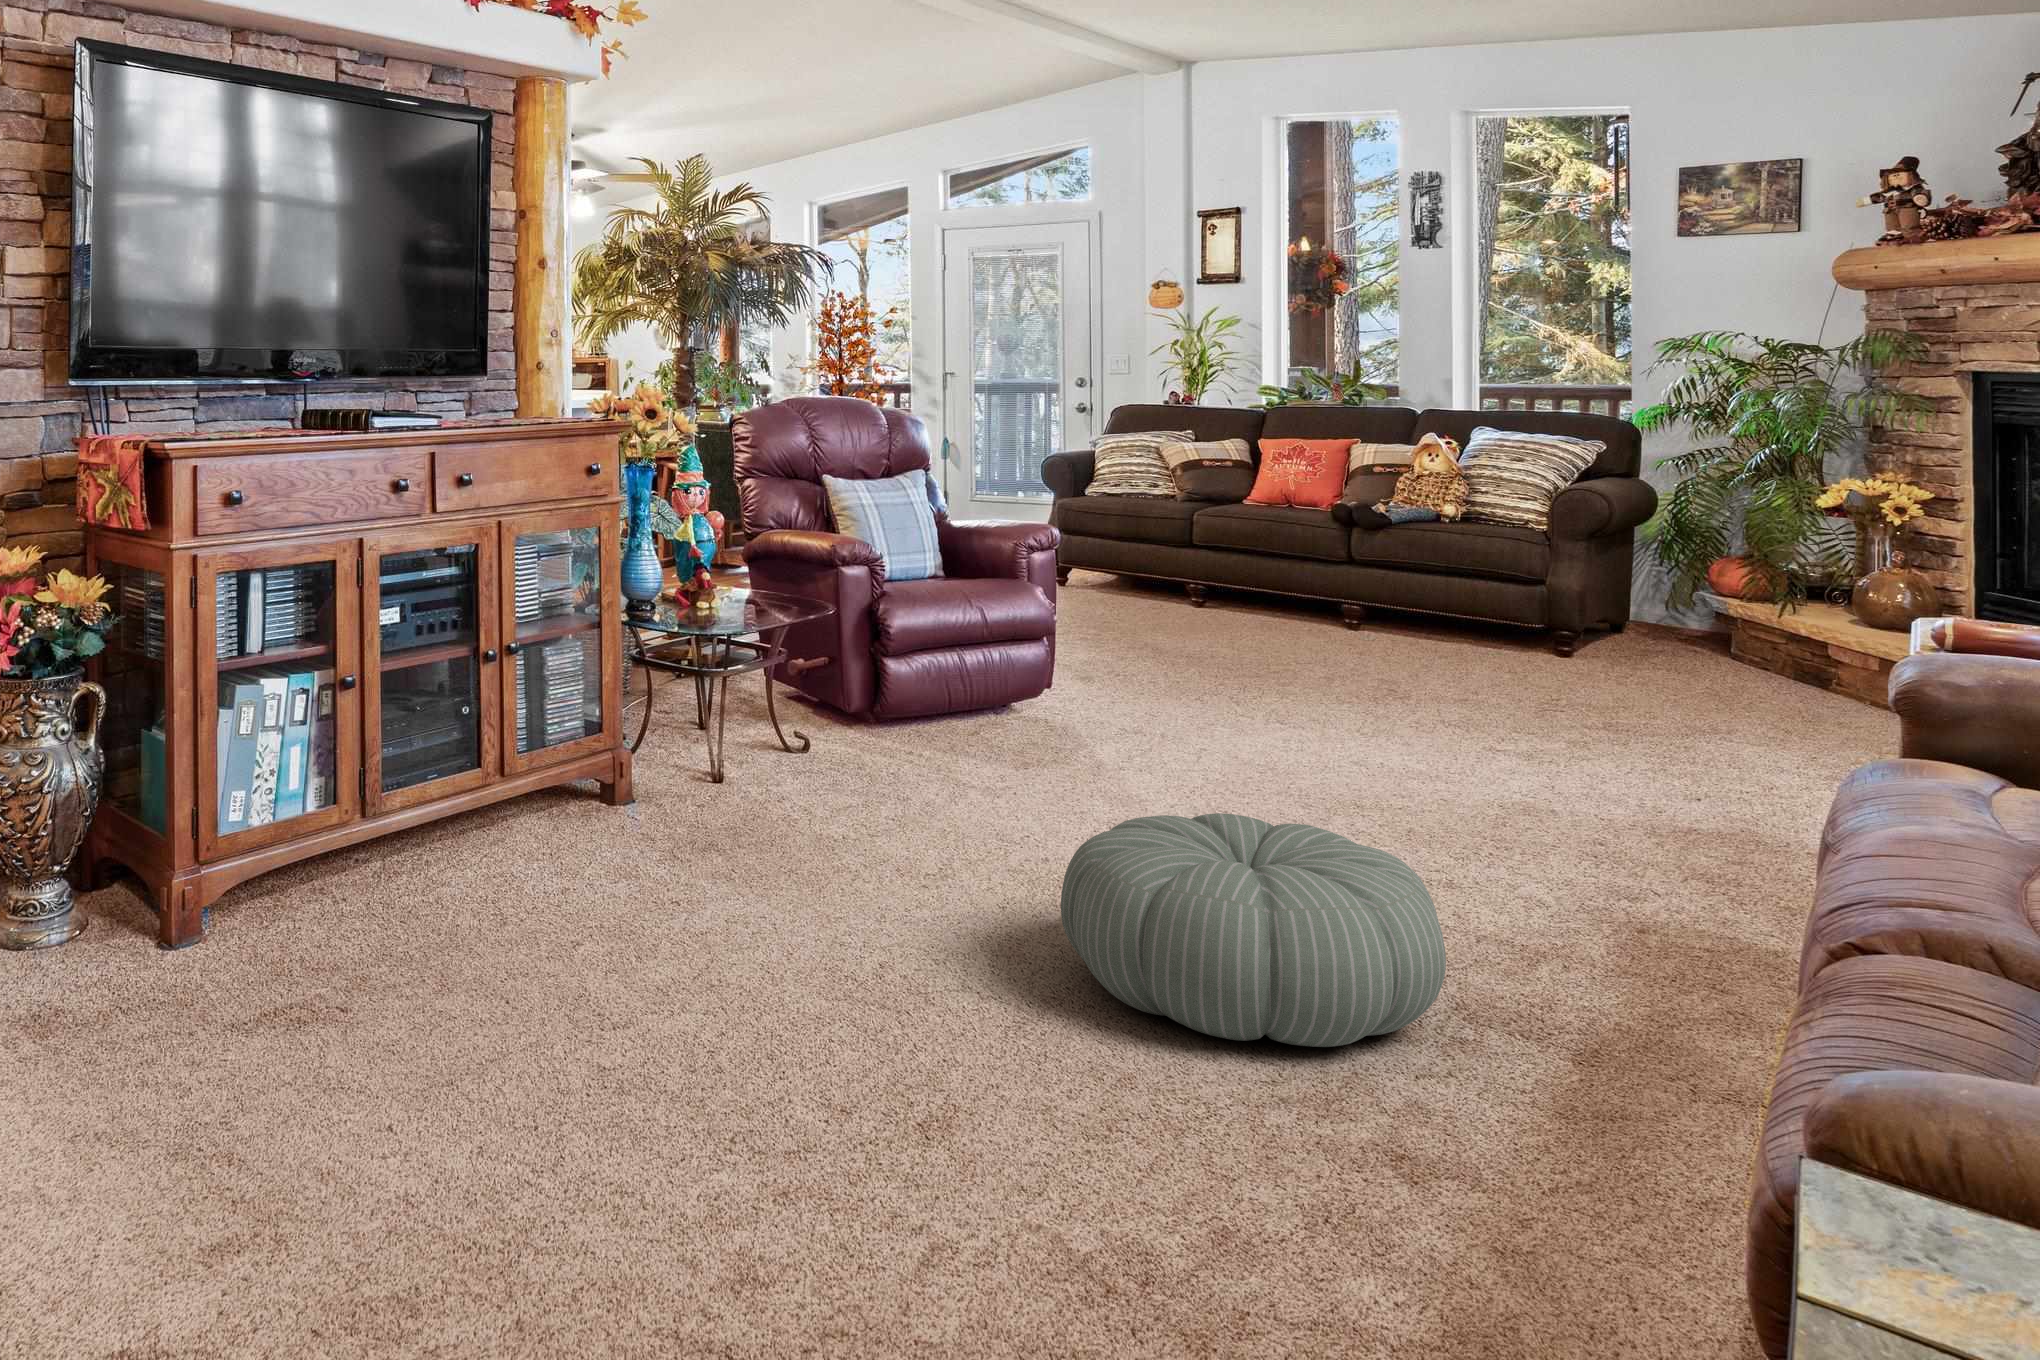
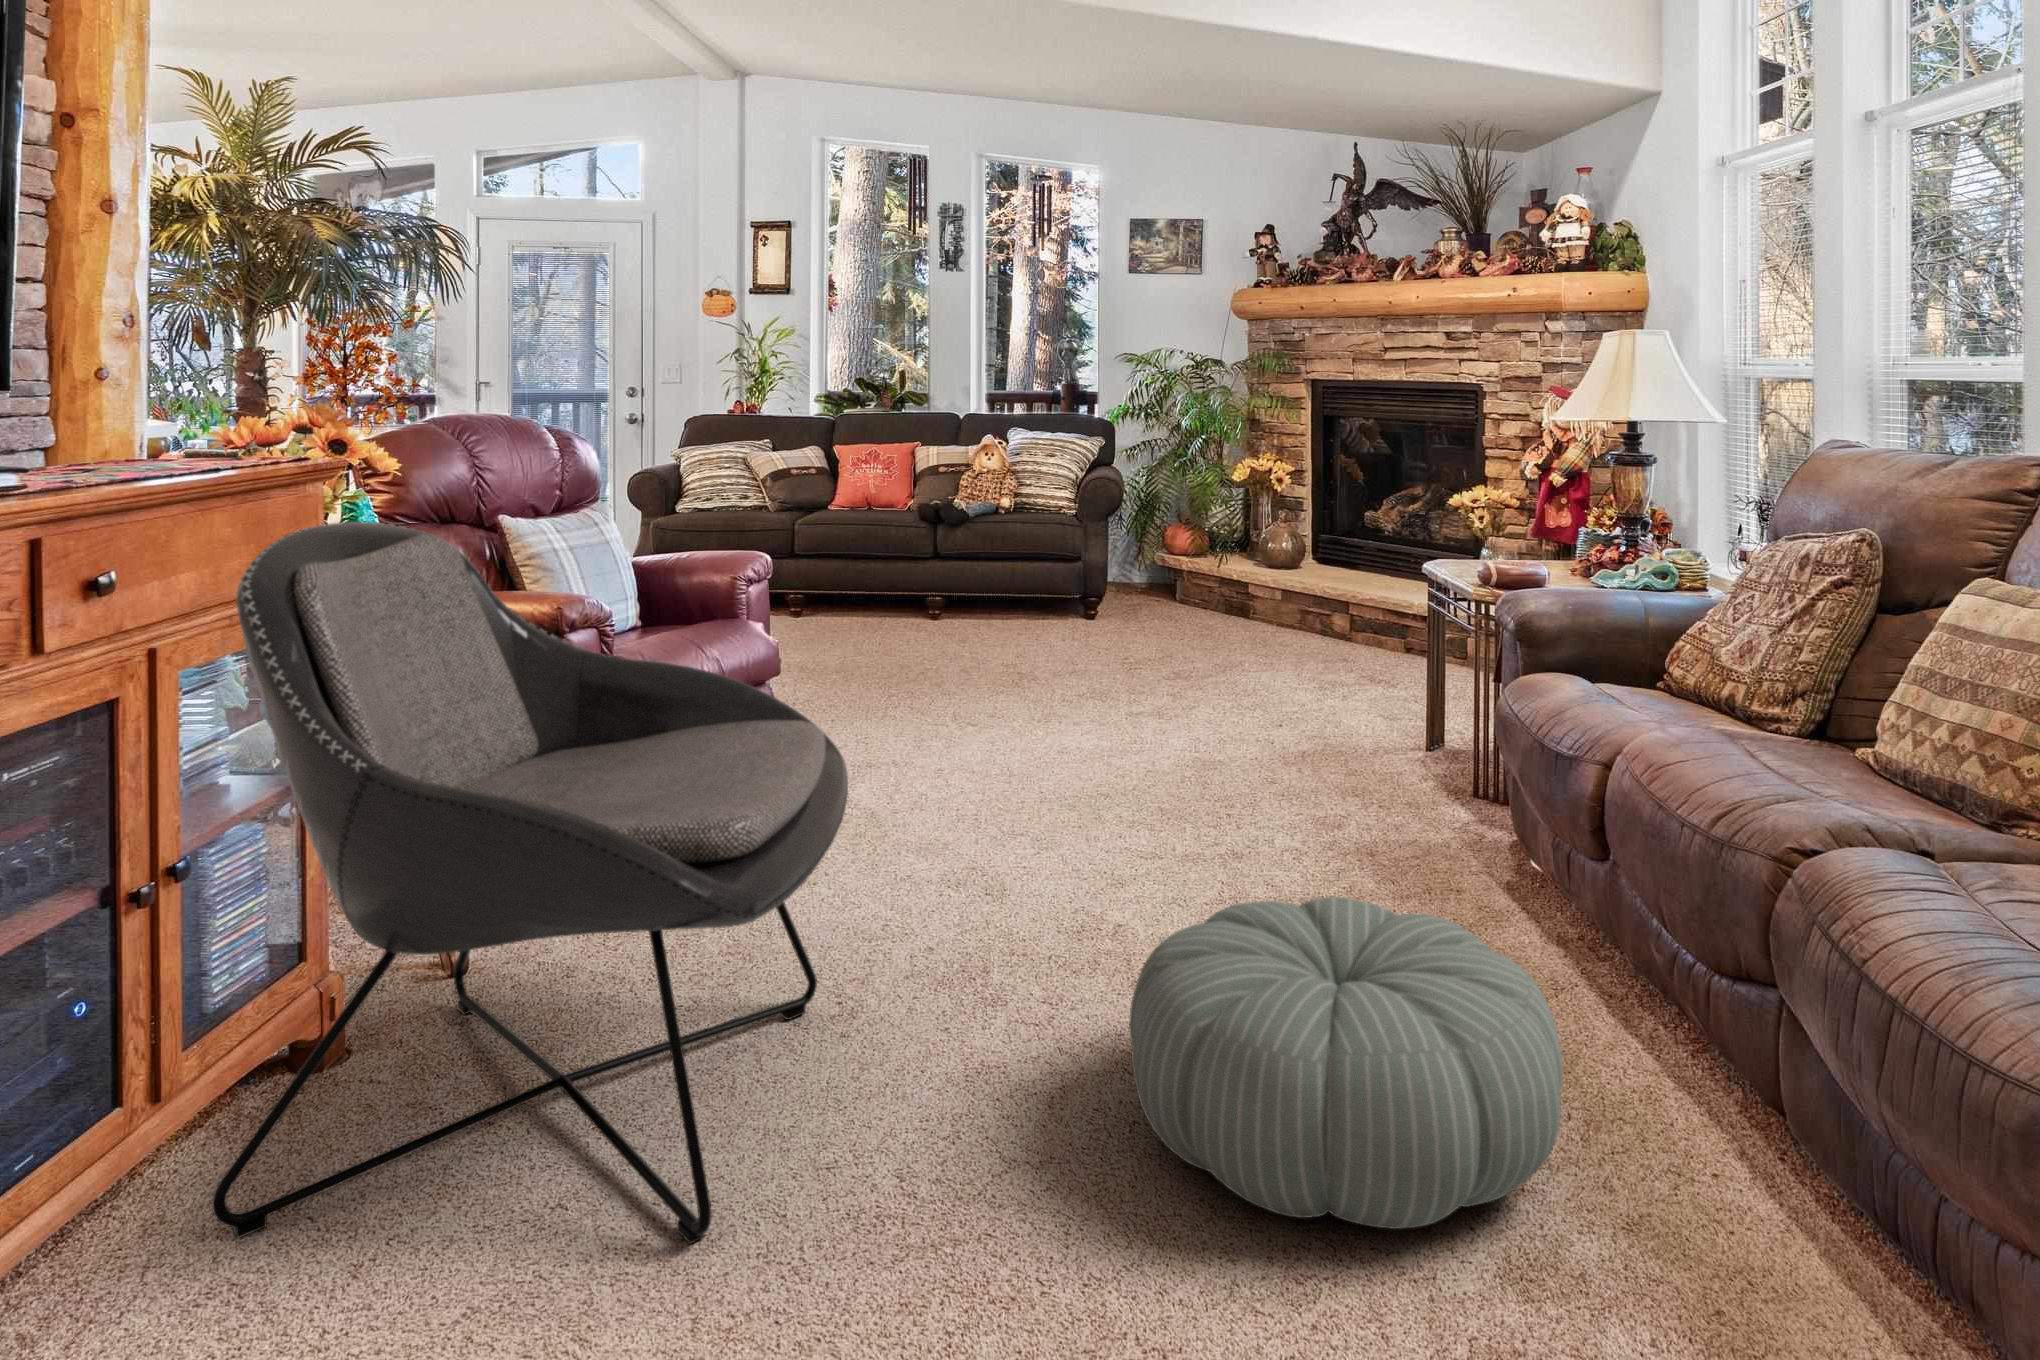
lounge chair: none [520,458,949,919] -> present [212,522,848,1244]

